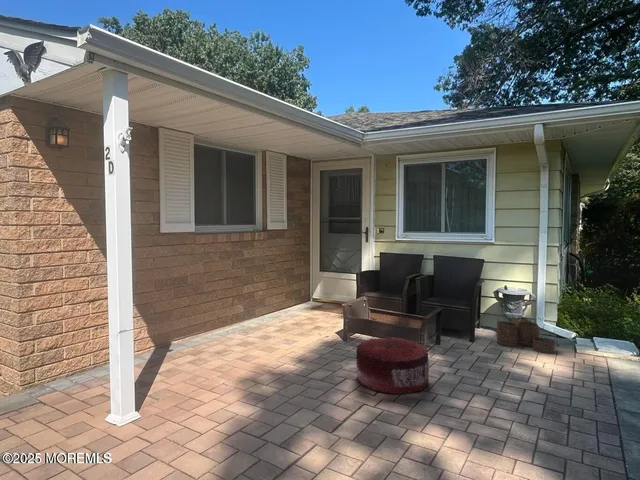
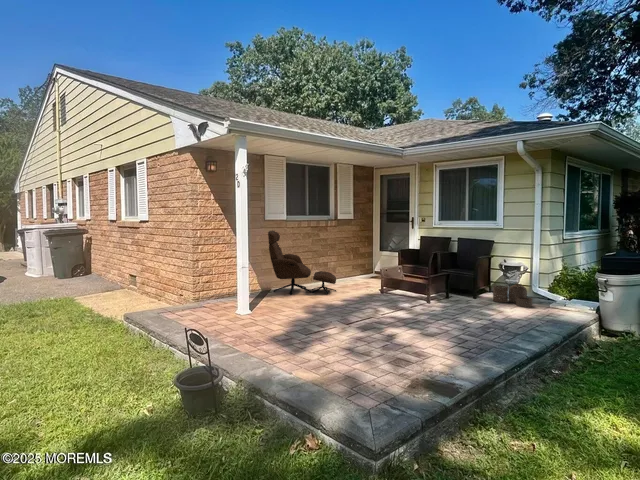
lounge chair: none [167,250,277,355] -> present [268,230,336,295]
pouf: present [356,337,429,394] -> none [374,286,420,316]

